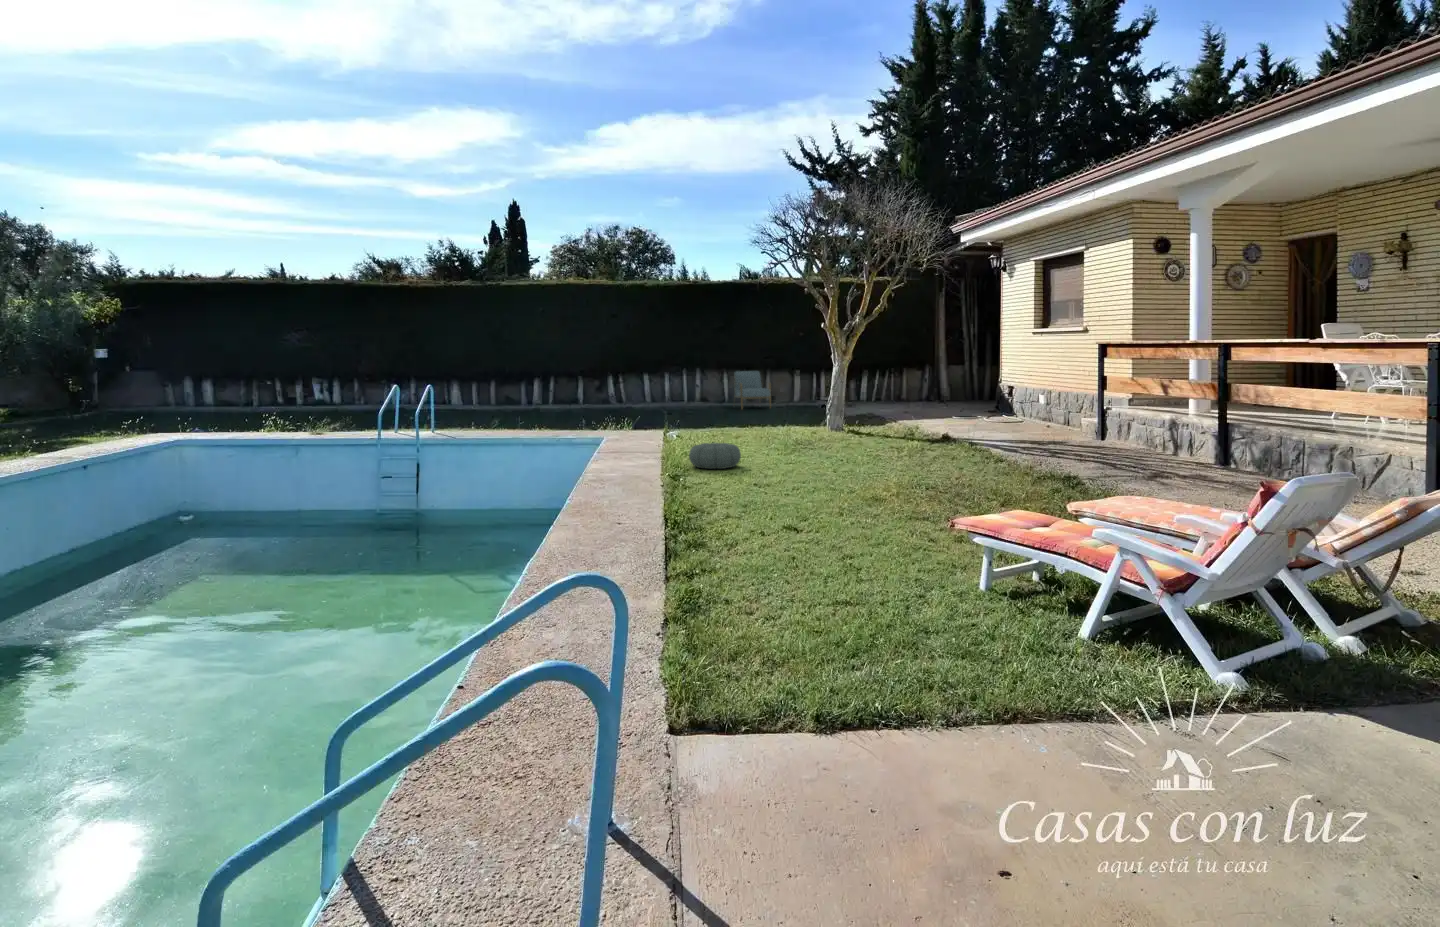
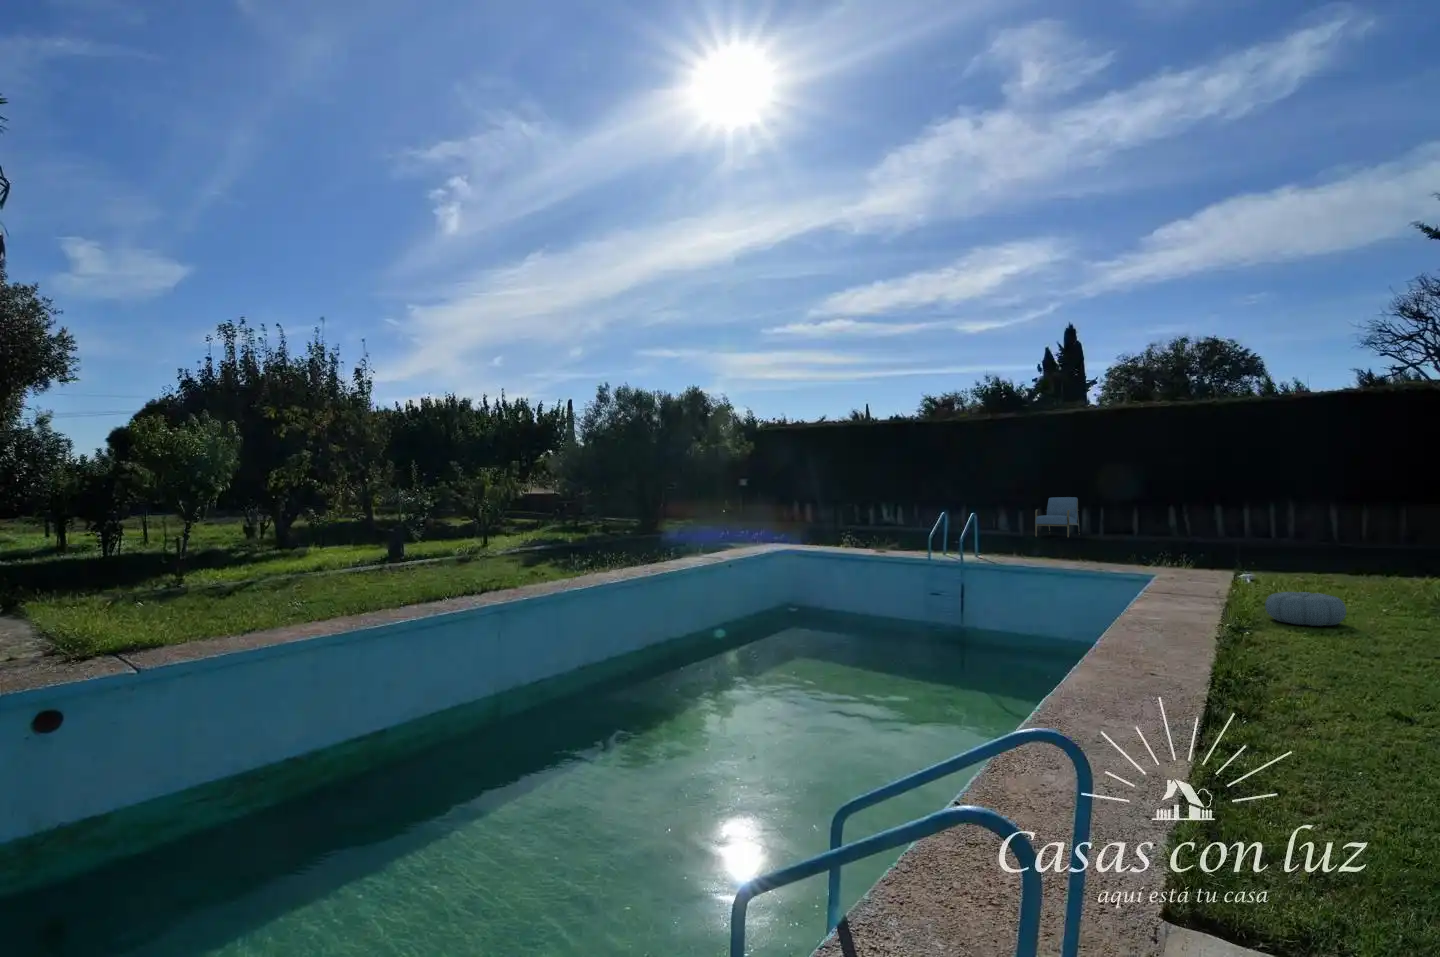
chair: present [734,371,771,408] -> present [1035,497,1080,537]

